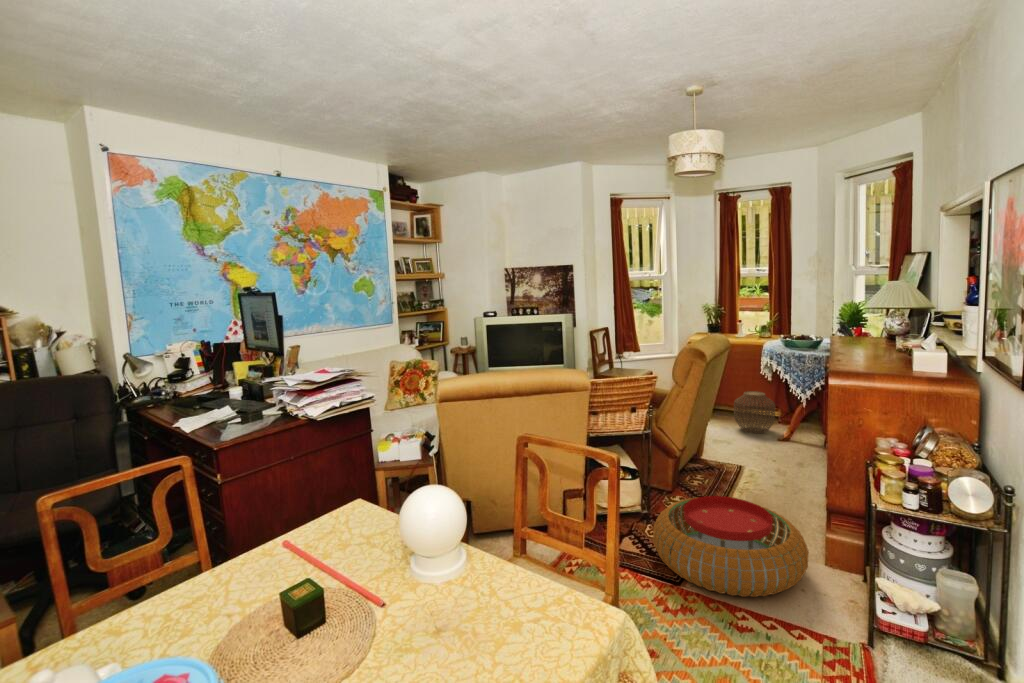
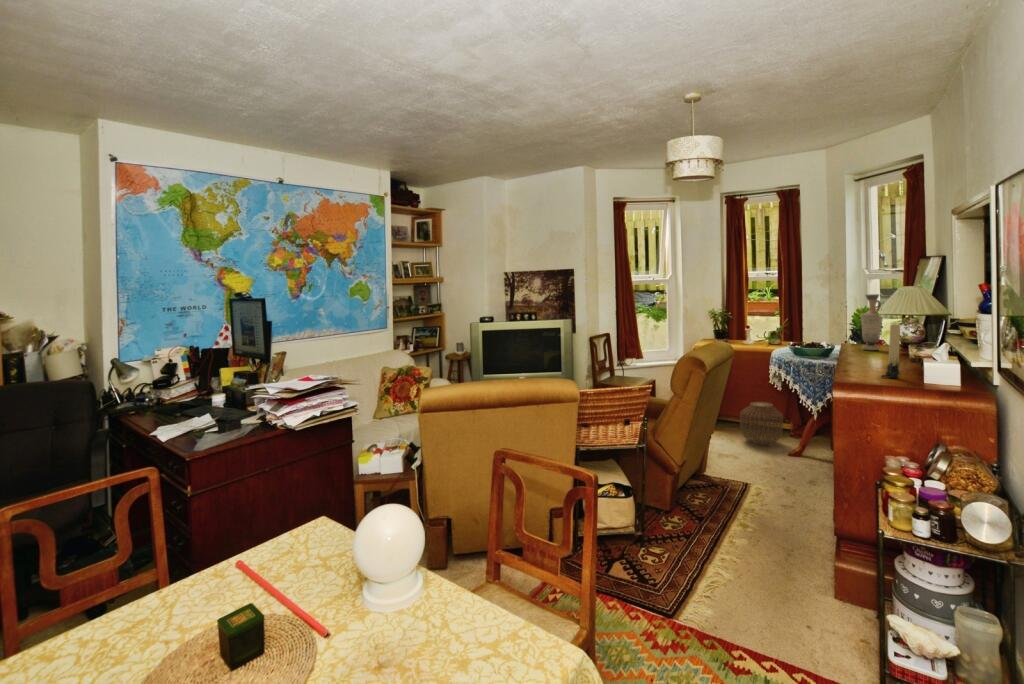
vase: none [849,286,871,339] -> present [861,294,883,350]
candle: none [870,311,888,363] -> present [881,322,900,378]
pouf: present [653,496,809,597] -> none [647,517,813,631]

